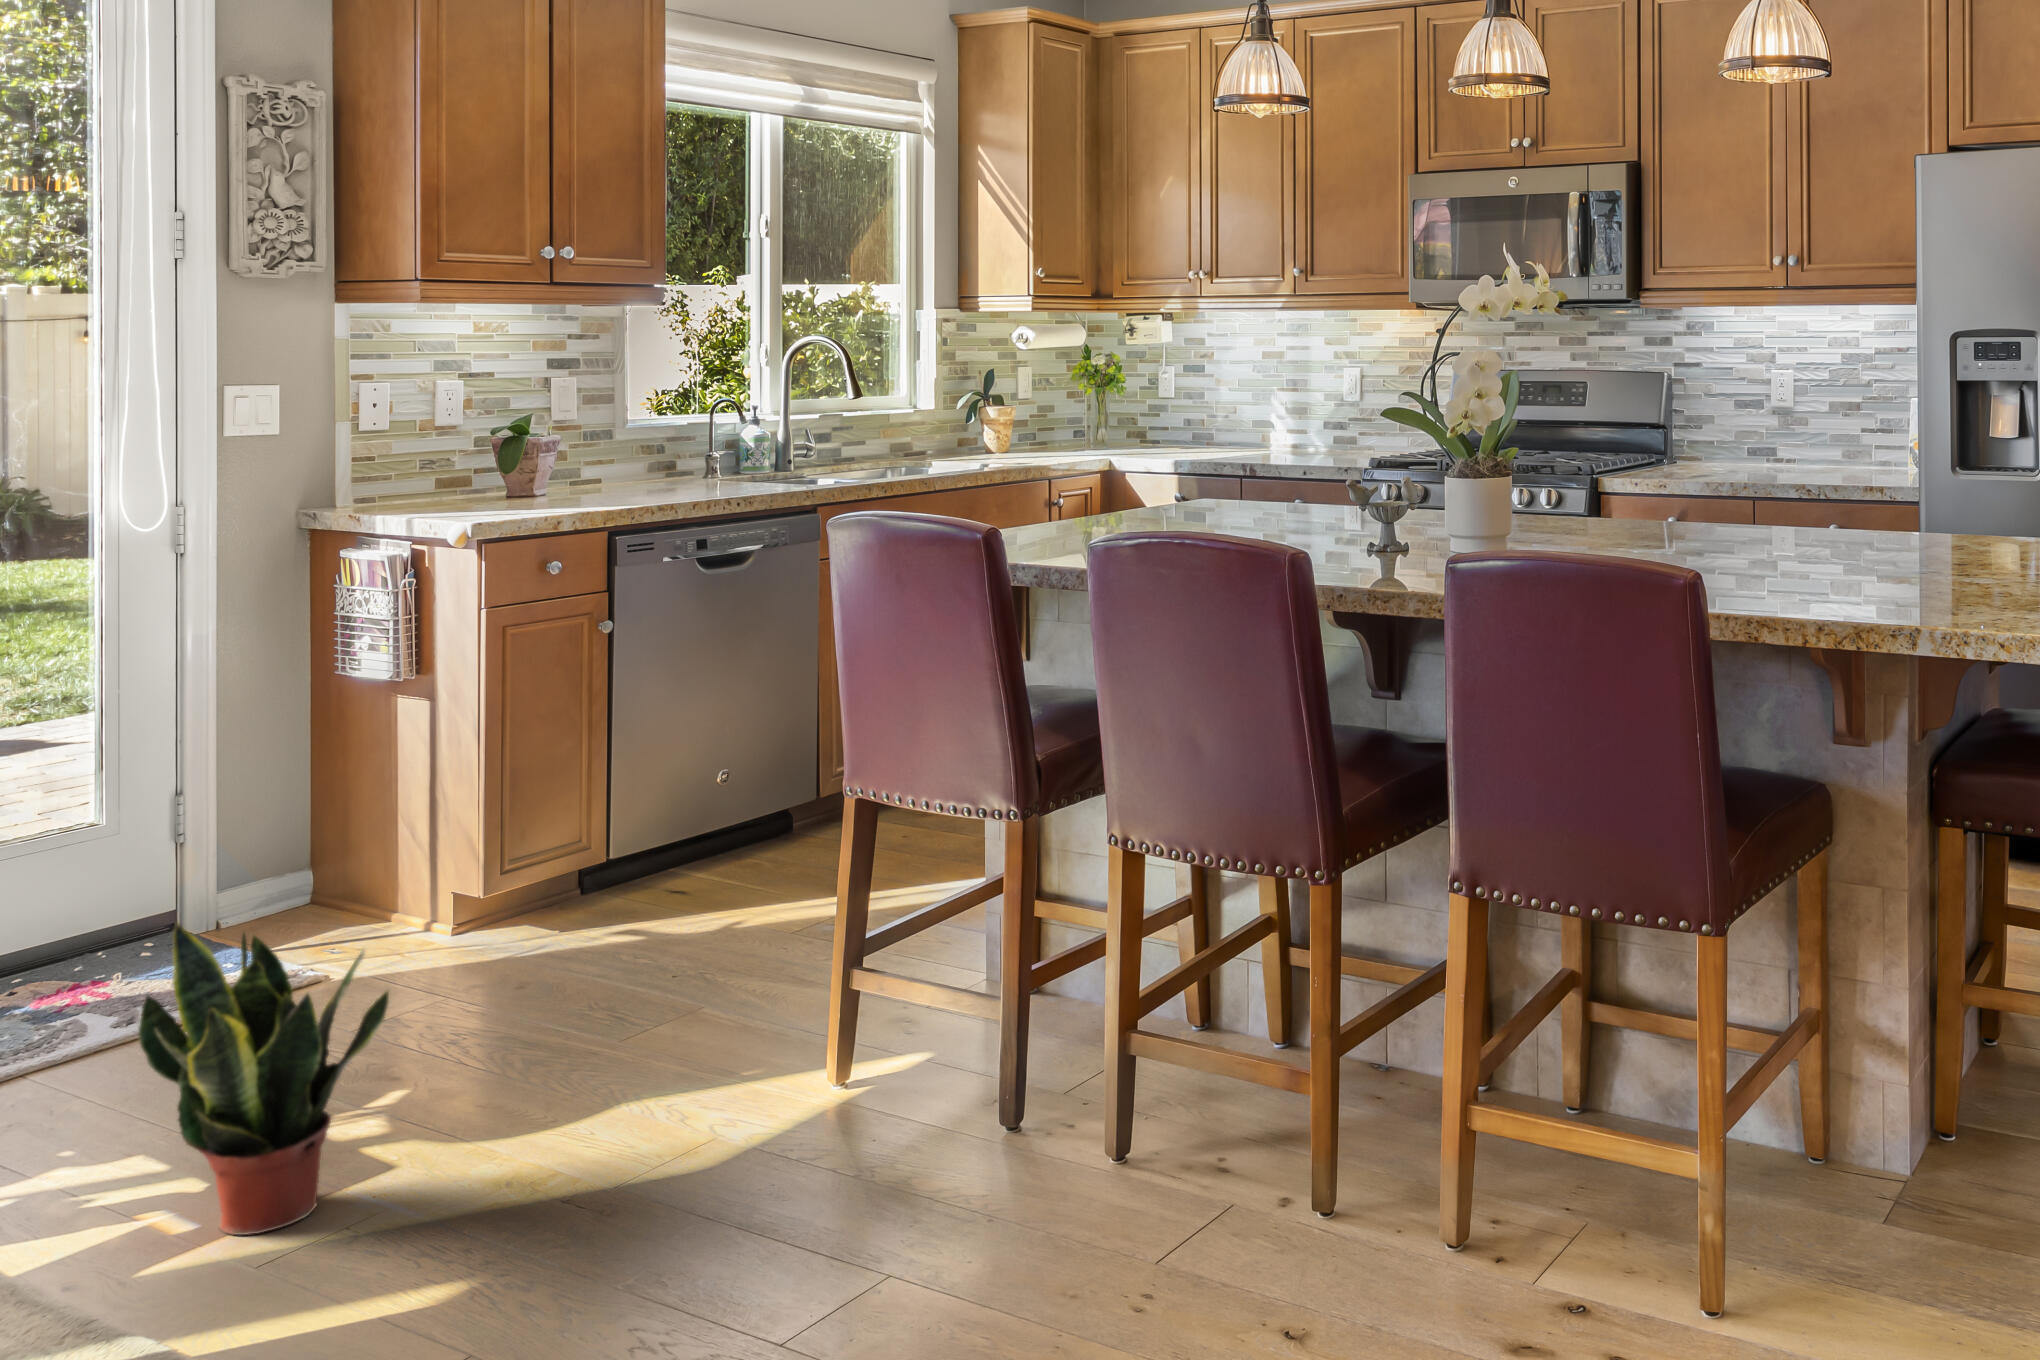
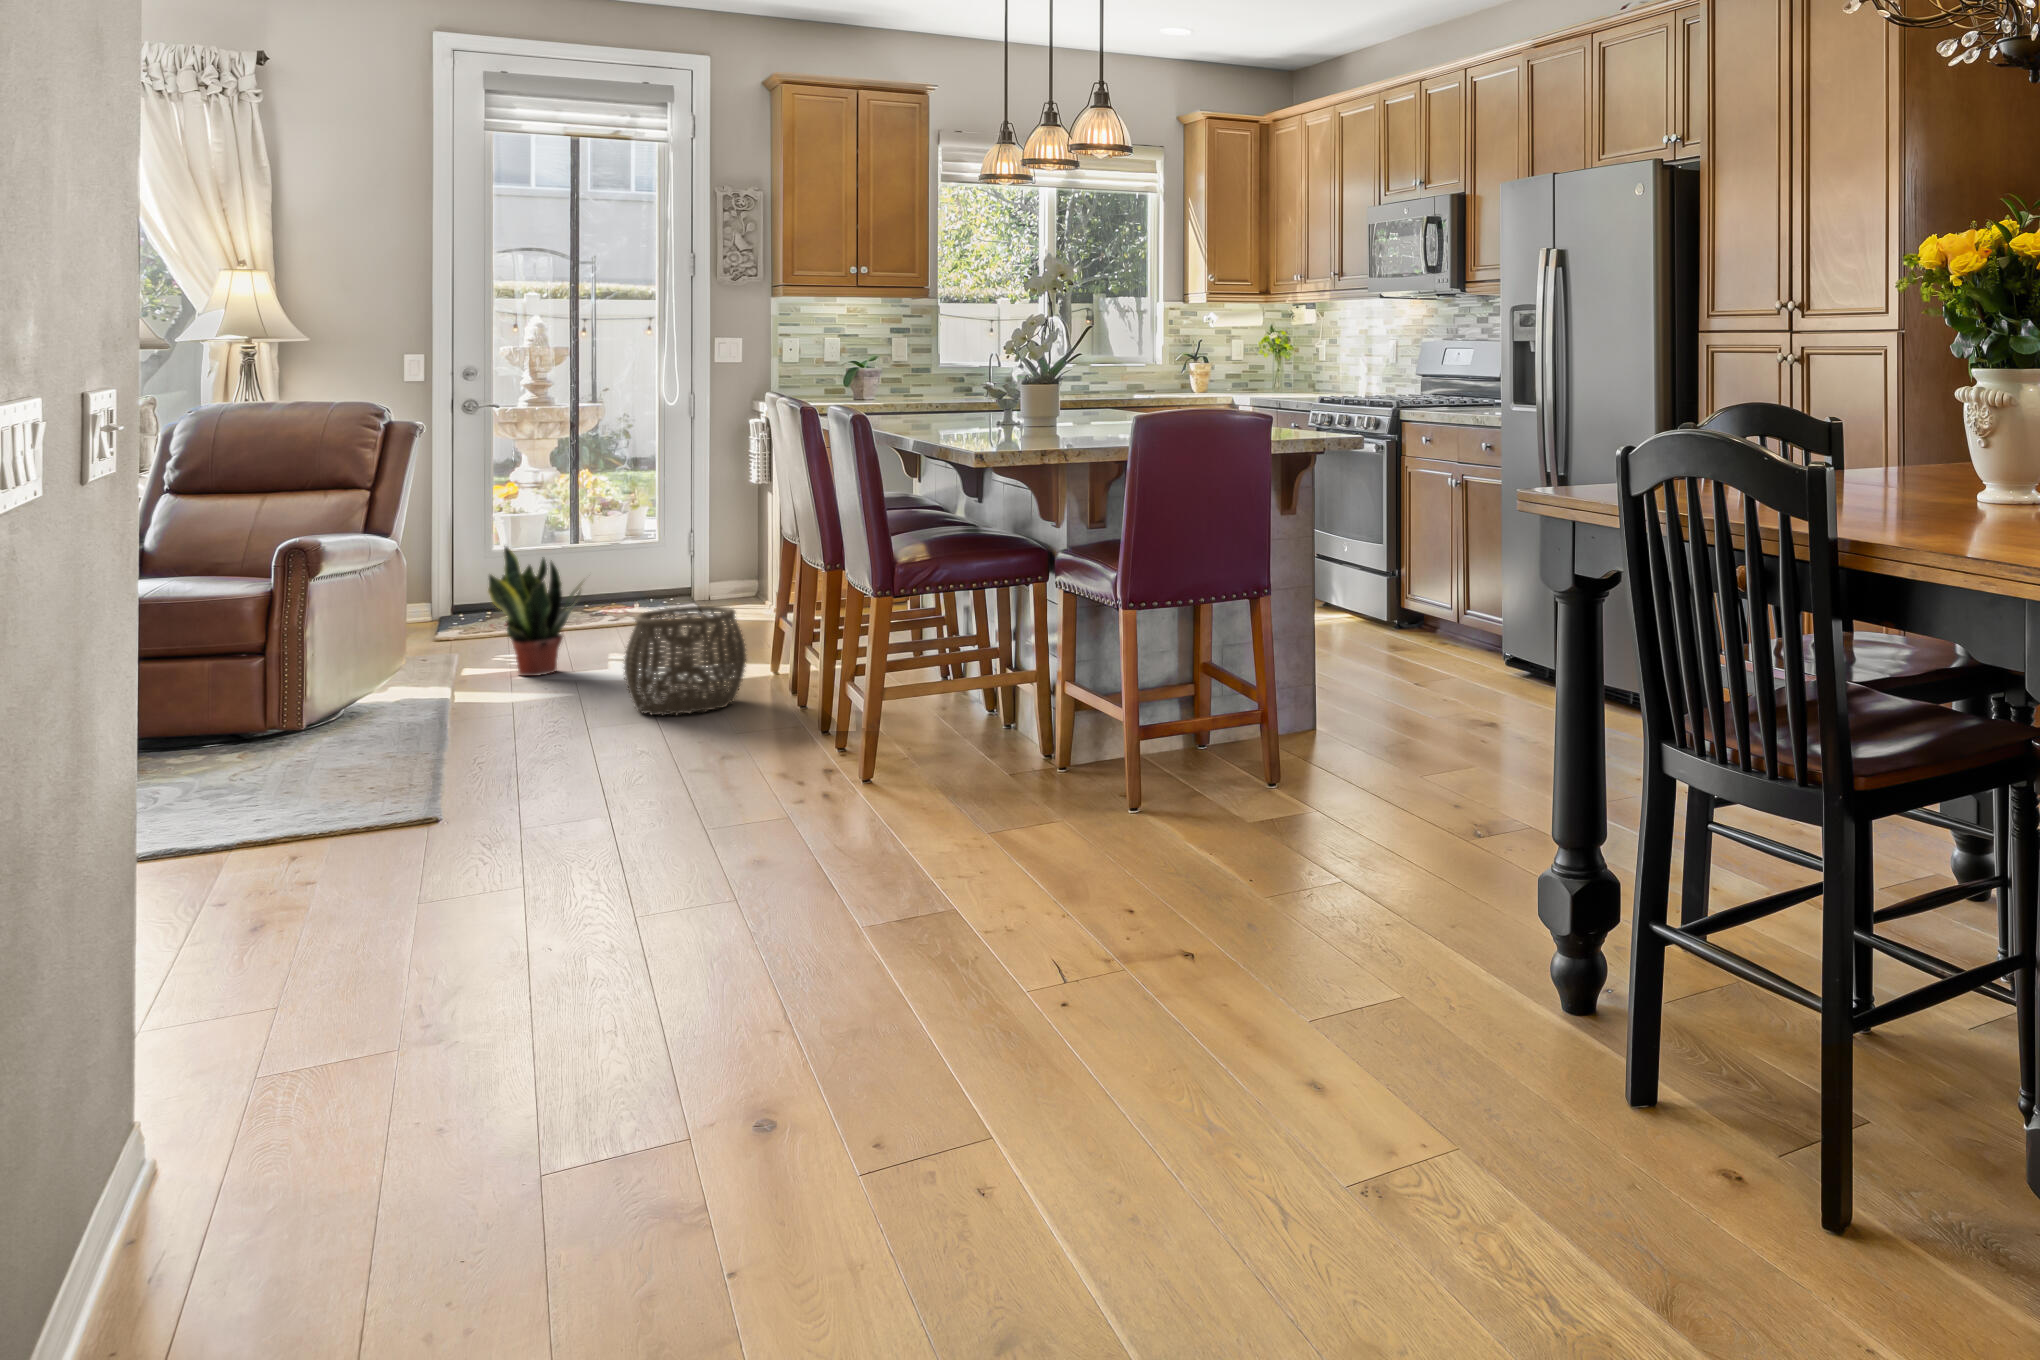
woven basket: none [759,985,1016,1274] -> present [624,606,746,715]

